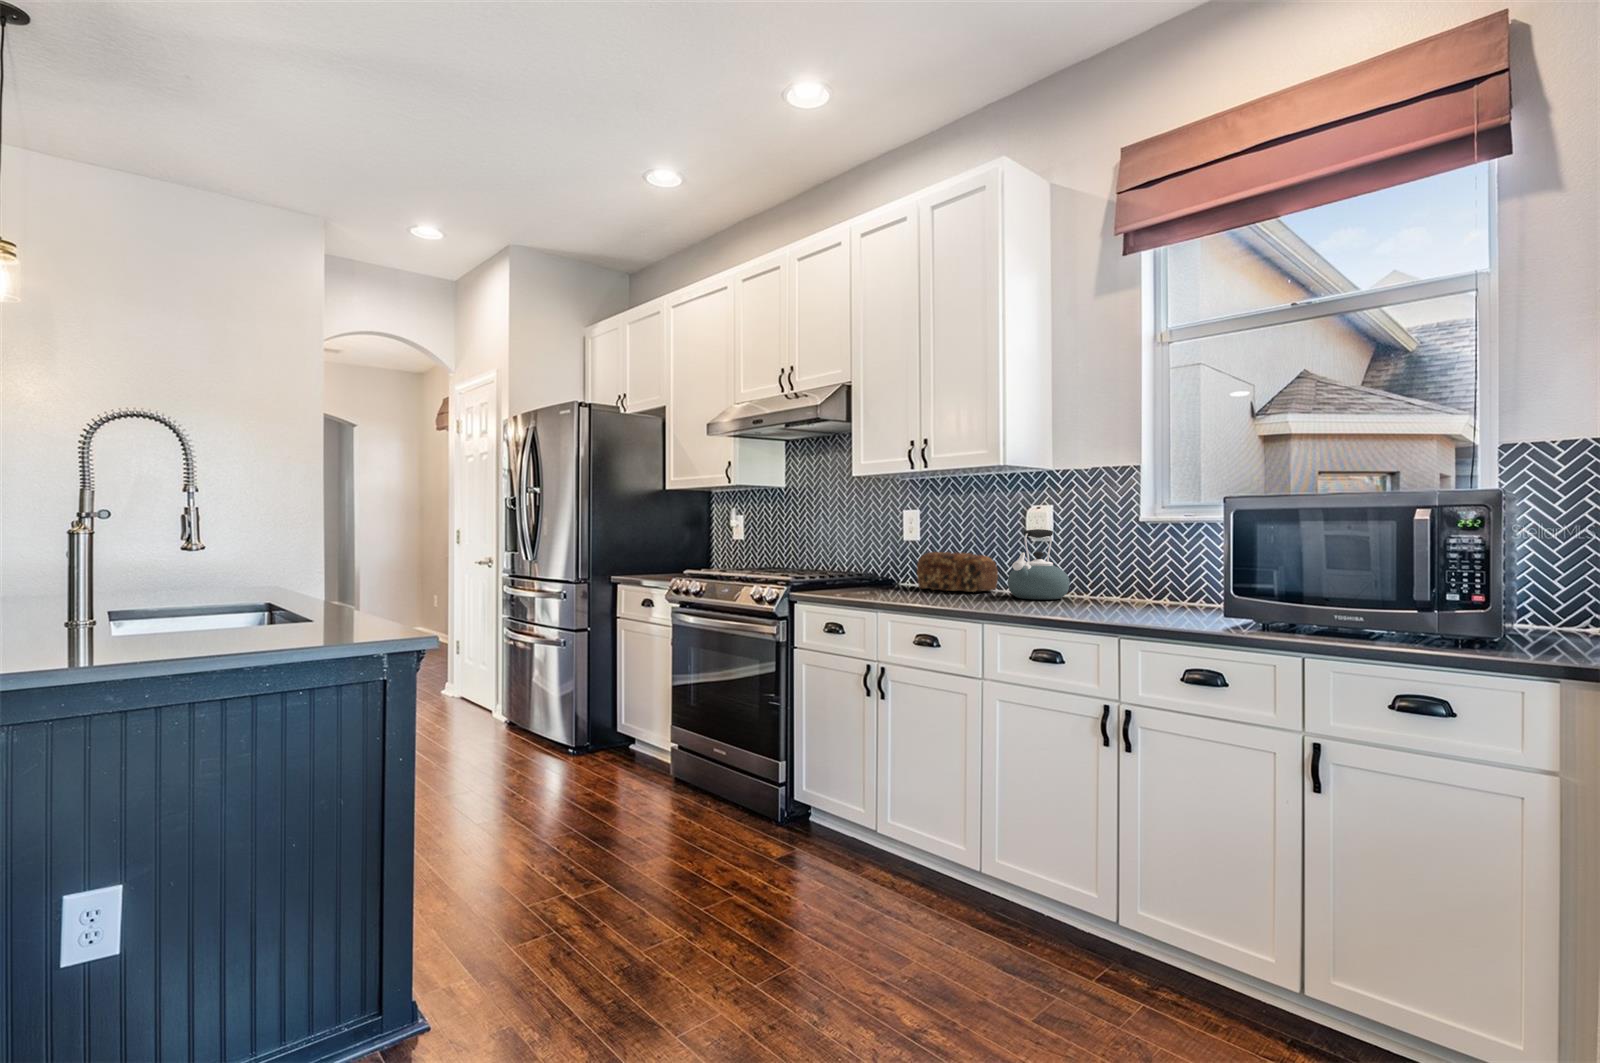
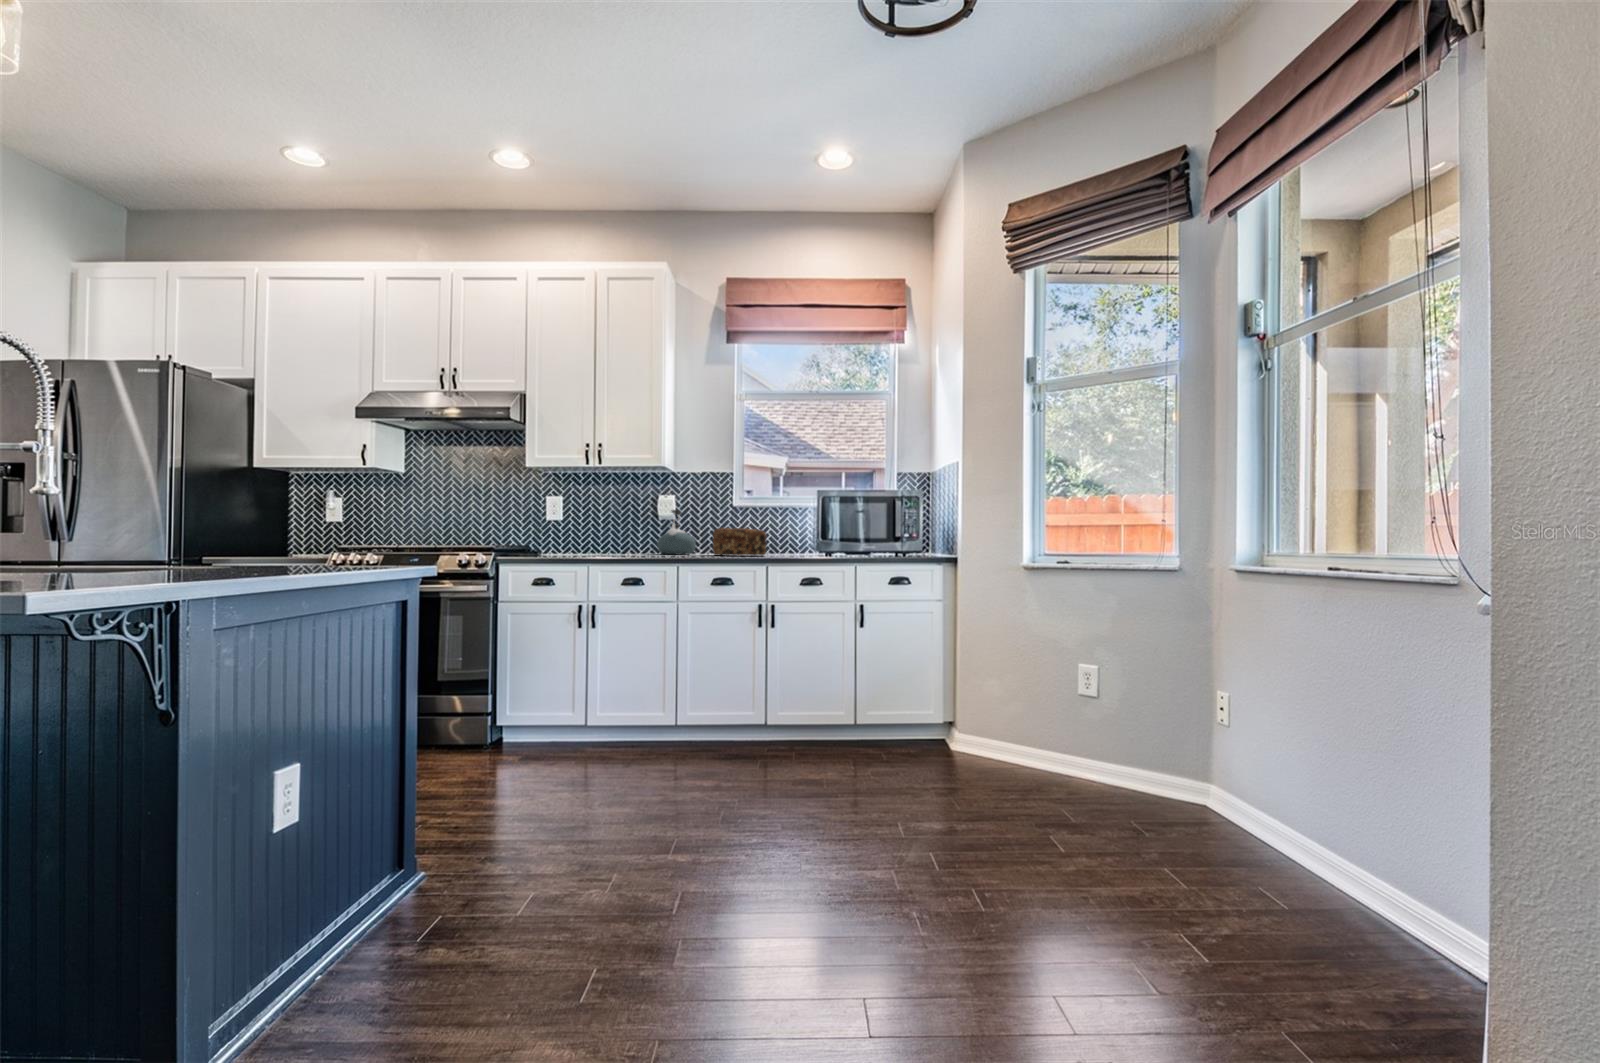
bread loaf: present [917,552,998,592] -> present [713,528,766,556]

